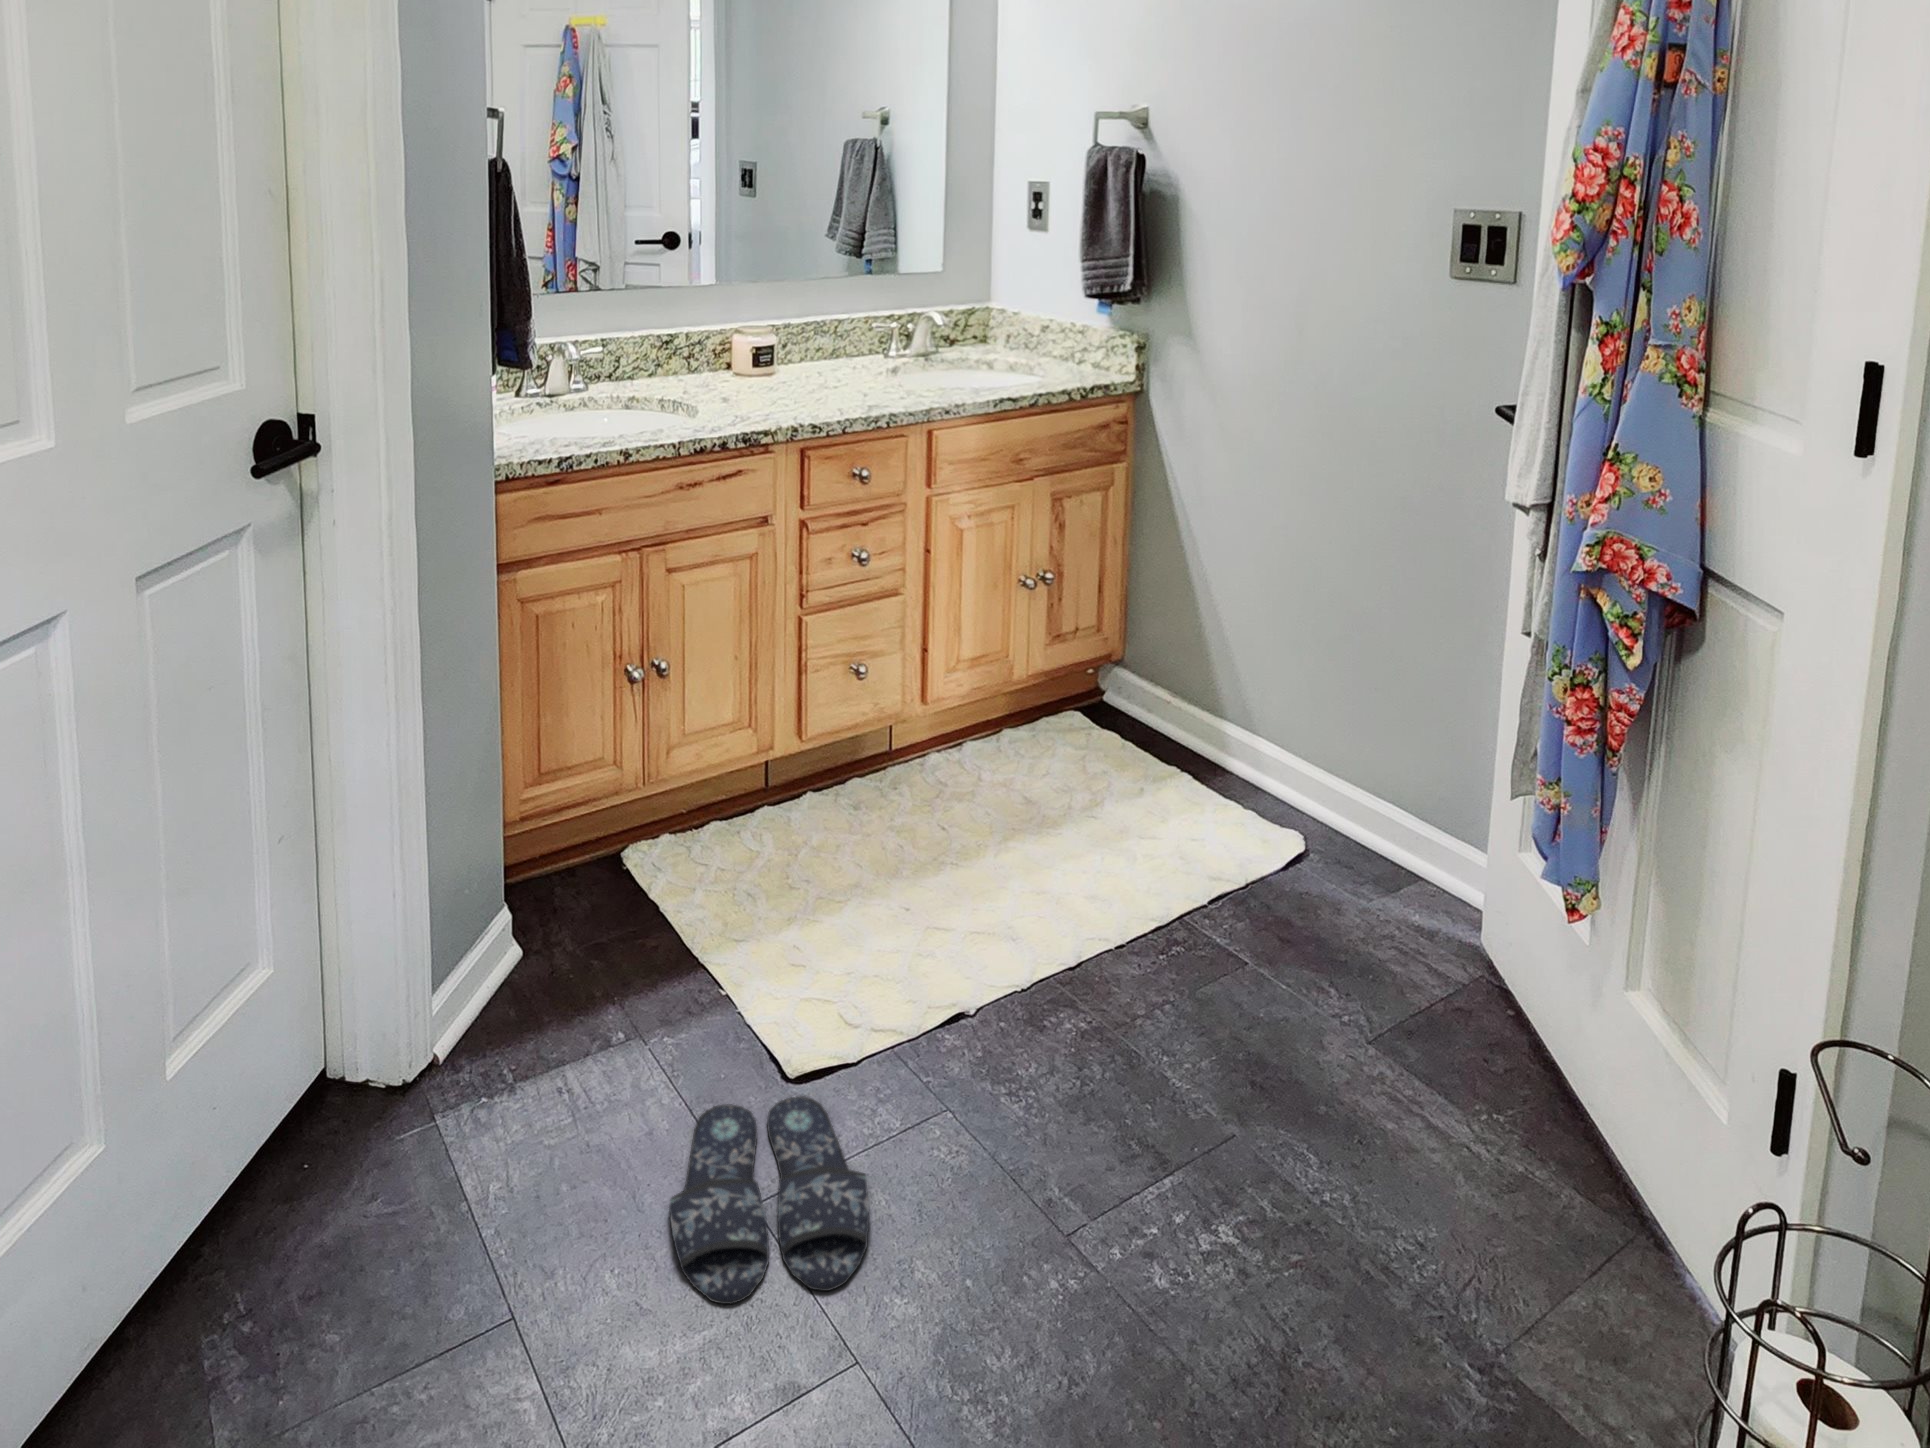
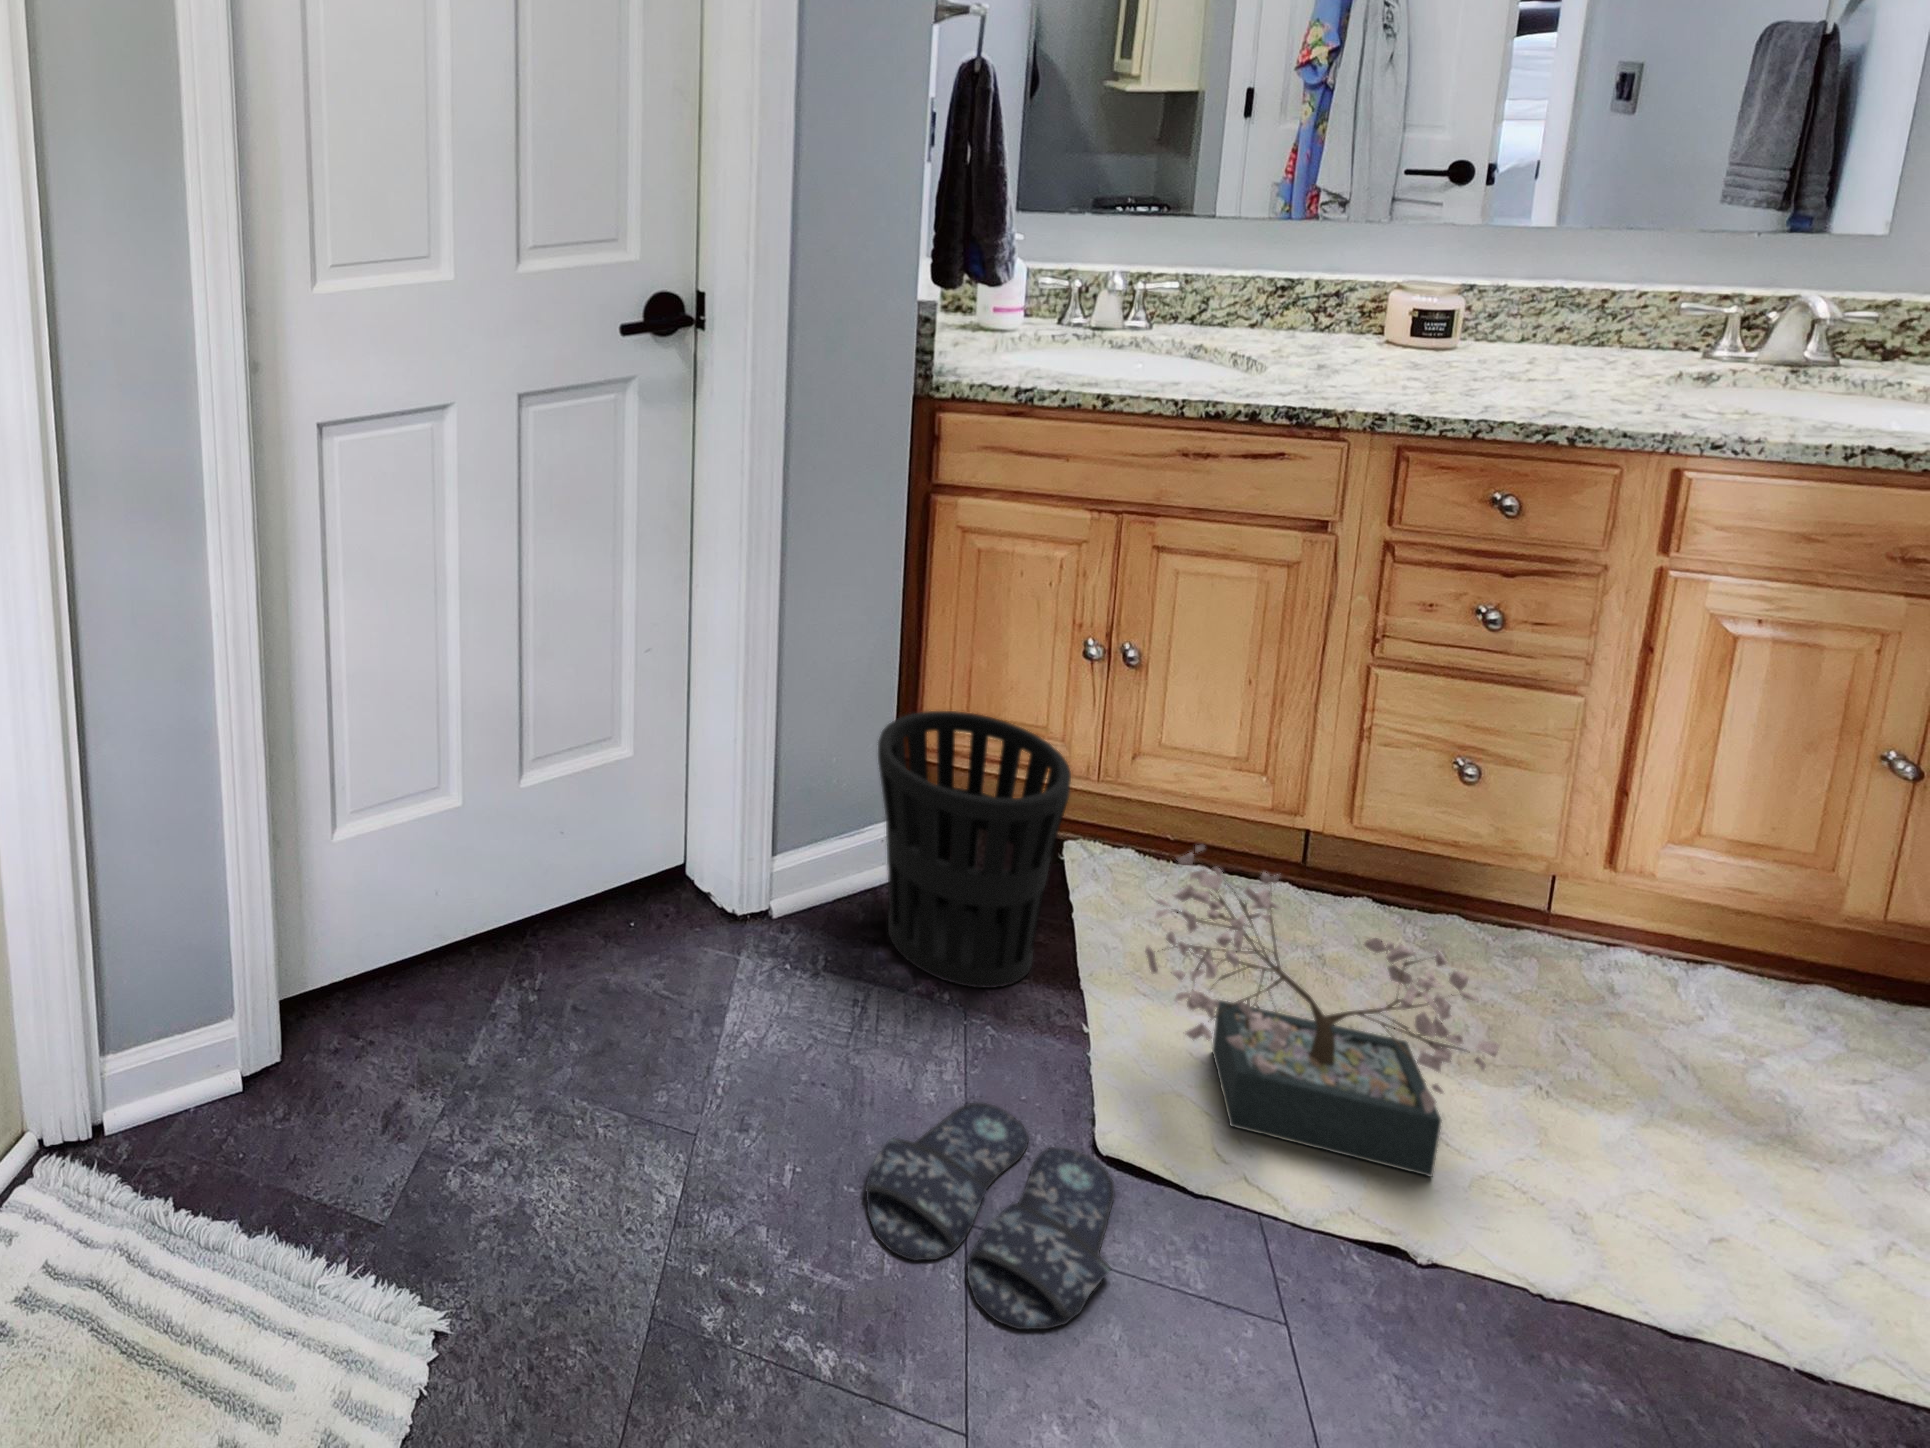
wastebasket: none [514,760,682,1027] -> present [878,711,1071,988]
decorative plant: none [765,789,965,1004] -> present [1145,844,1499,1177]

